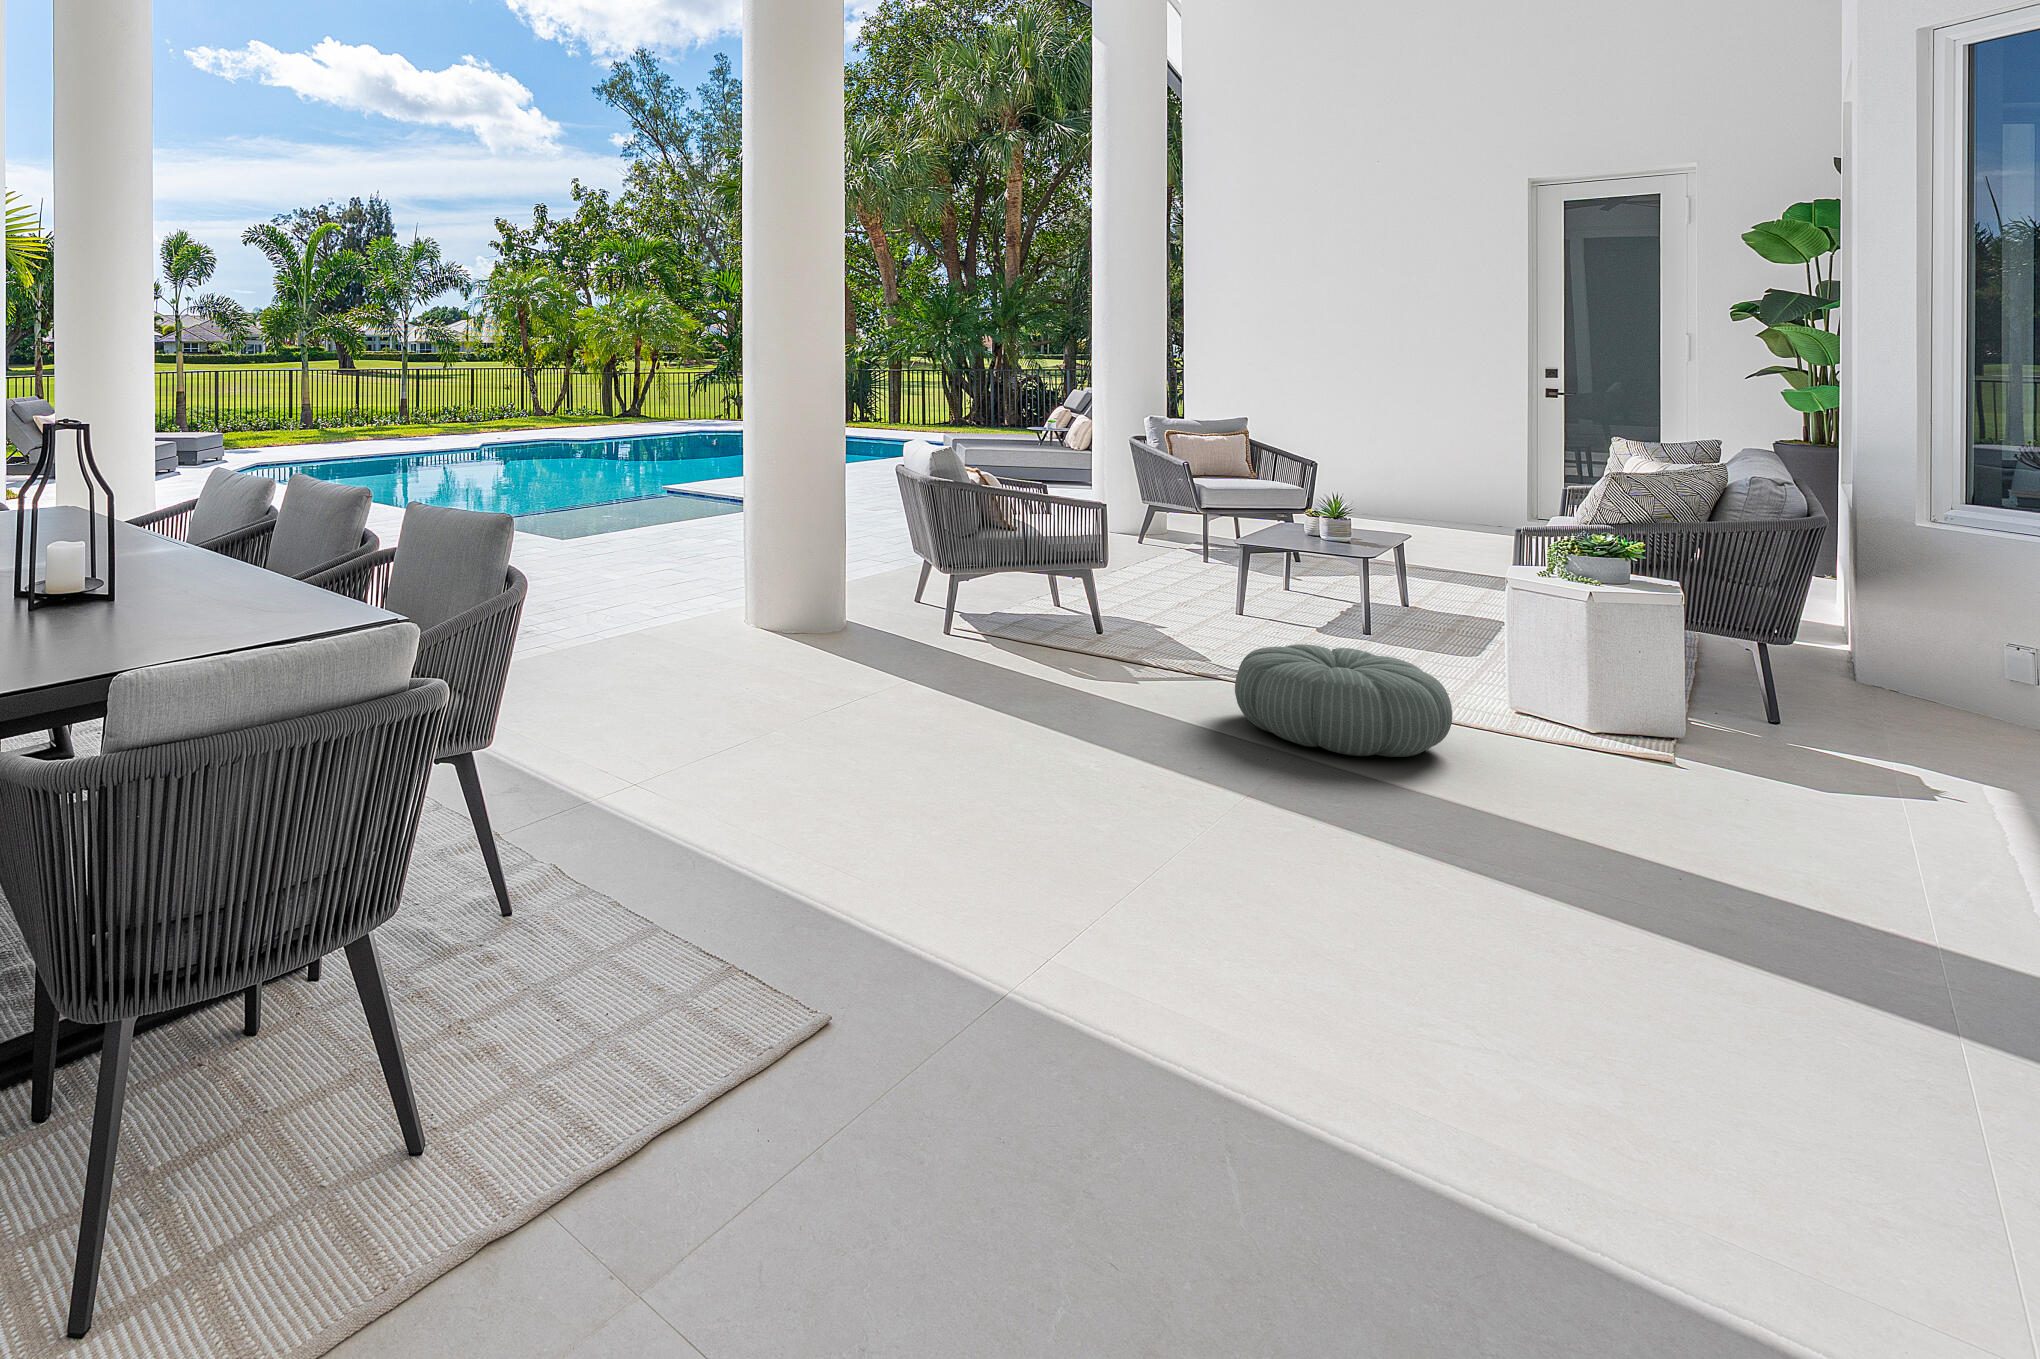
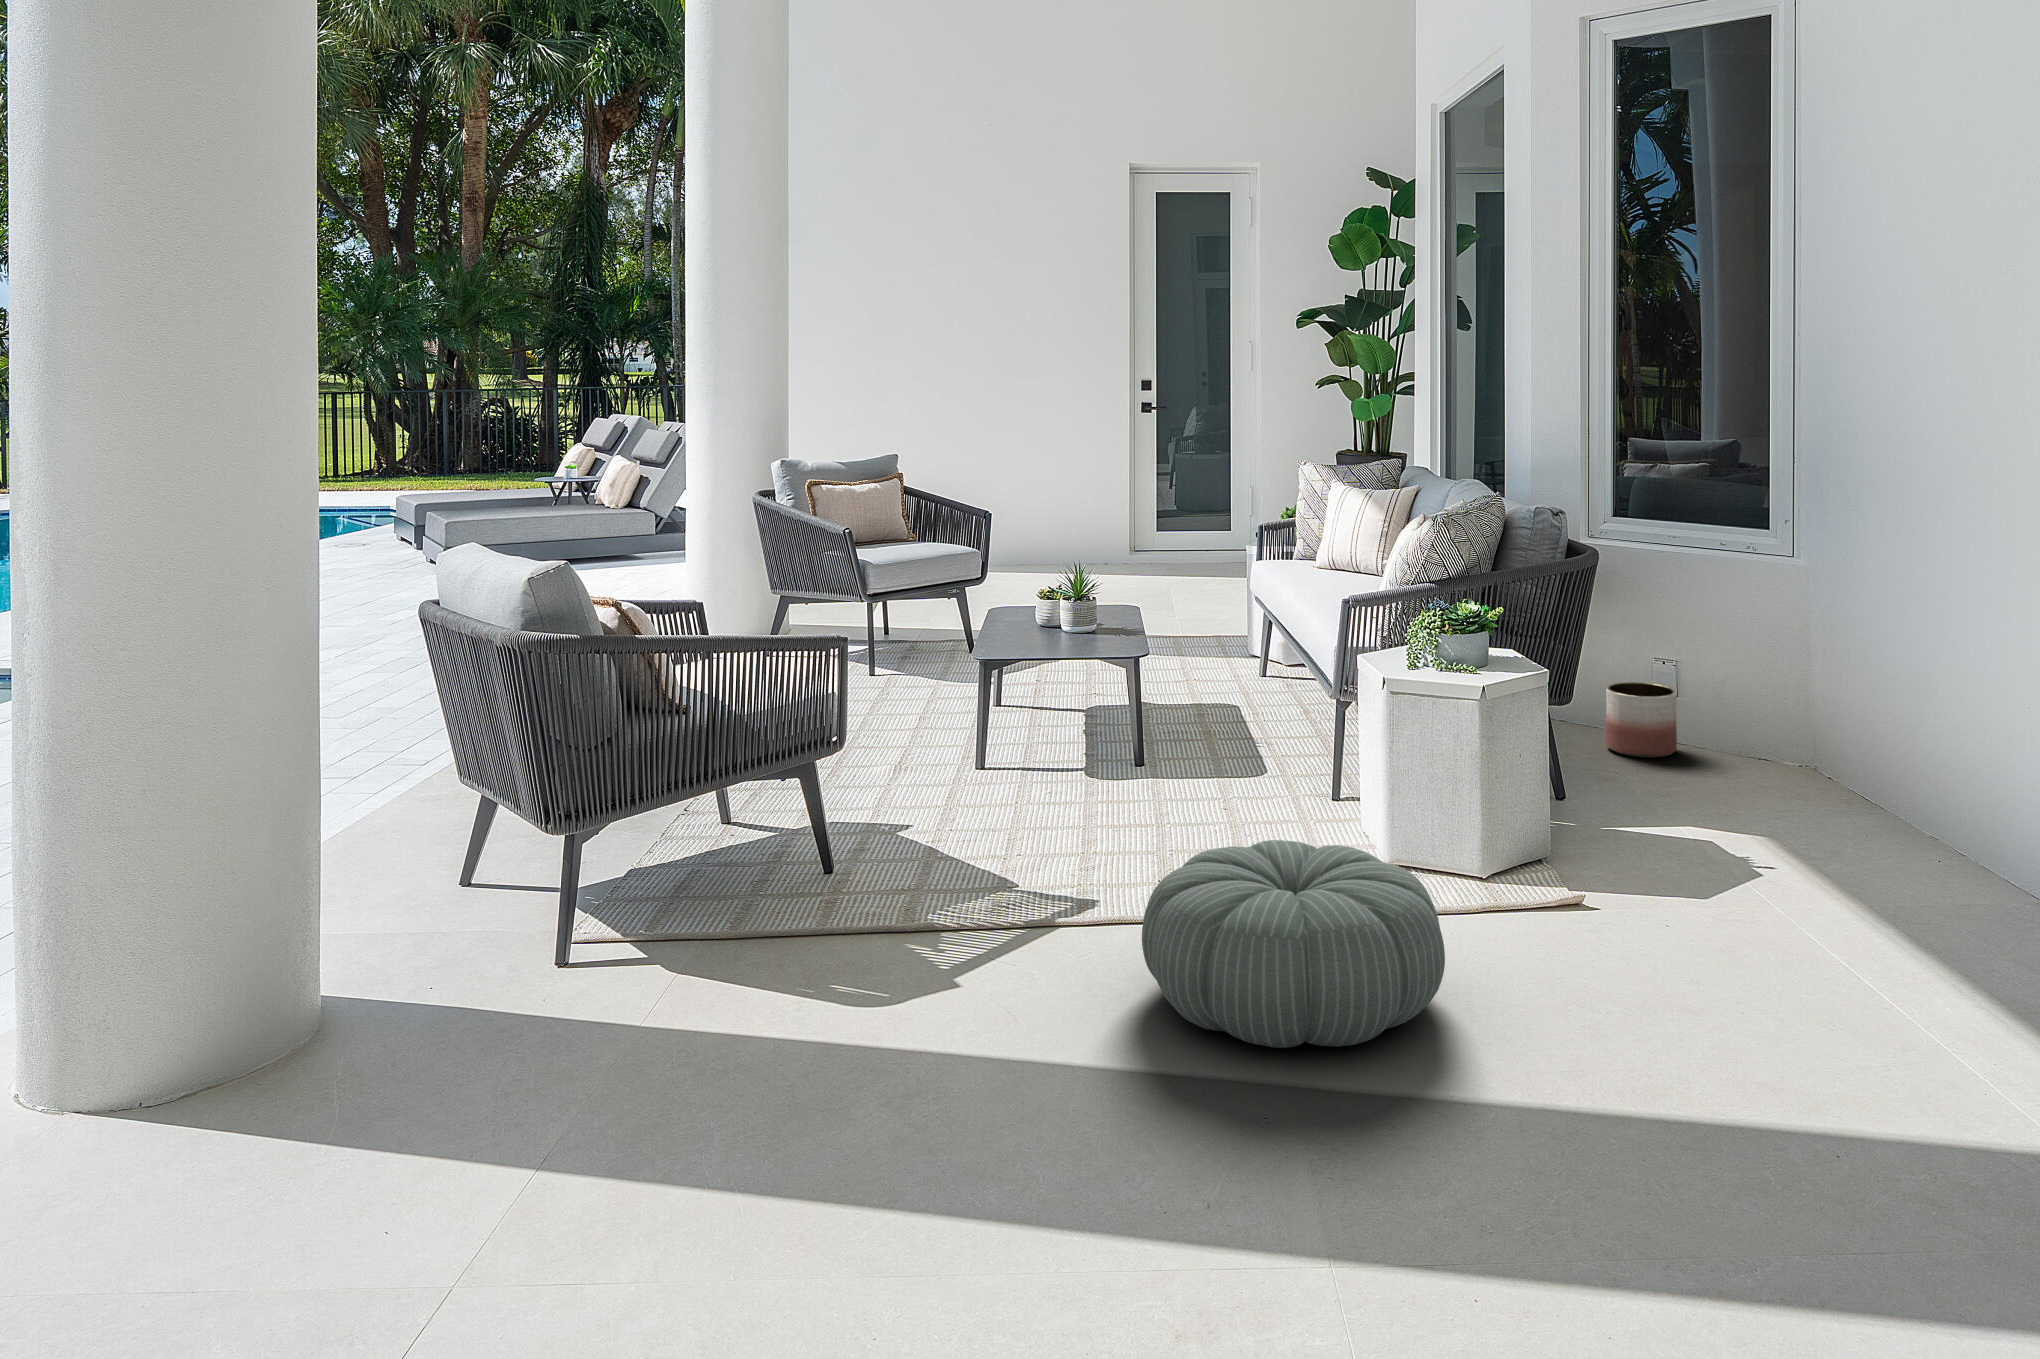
planter: none [1885,646,1980,717] -> present [1606,682,1677,758]

